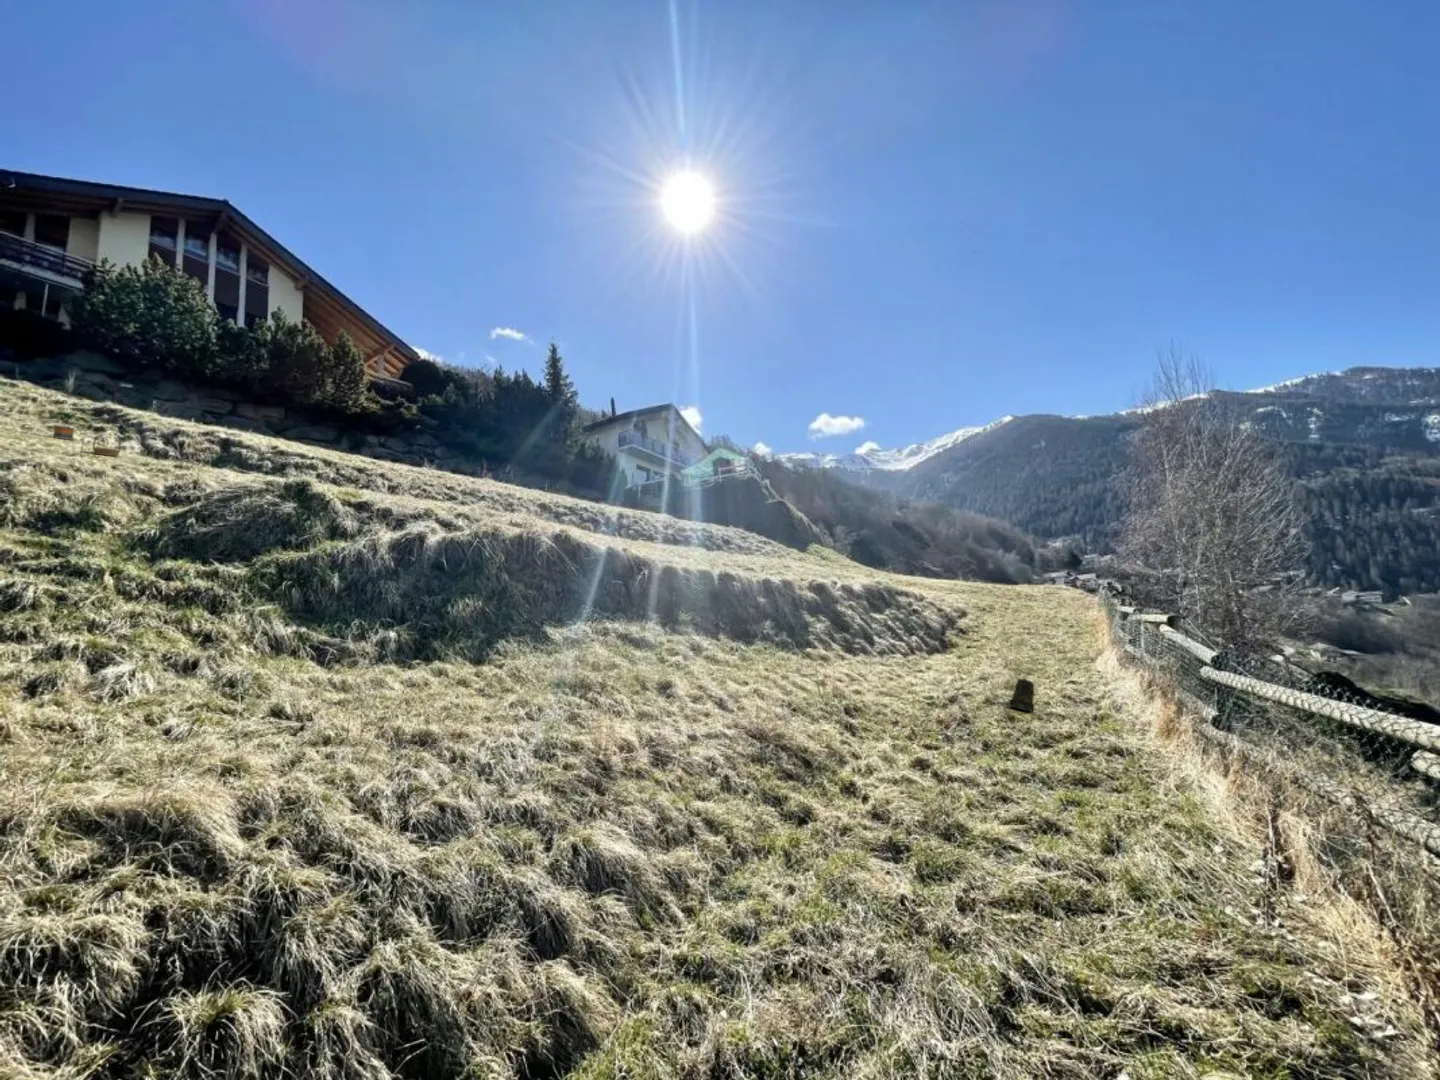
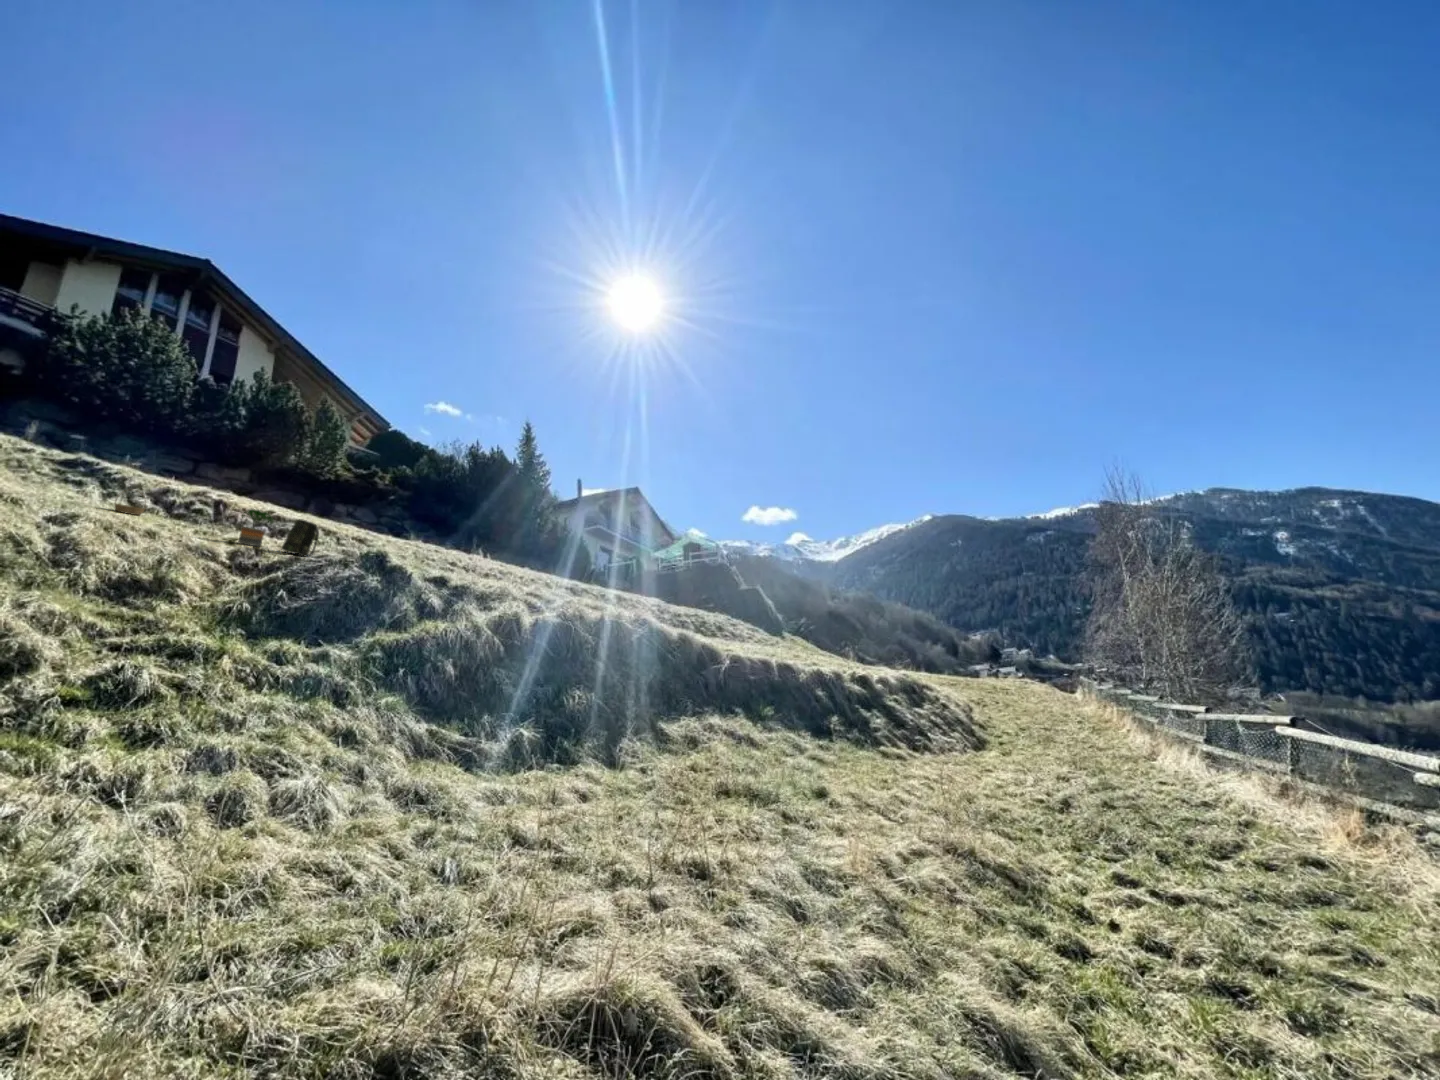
potted tree: present [53,412,80,440] -> present [238,509,273,546]
backpack: present [1009,679,1035,712] -> present [282,520,319,556]

